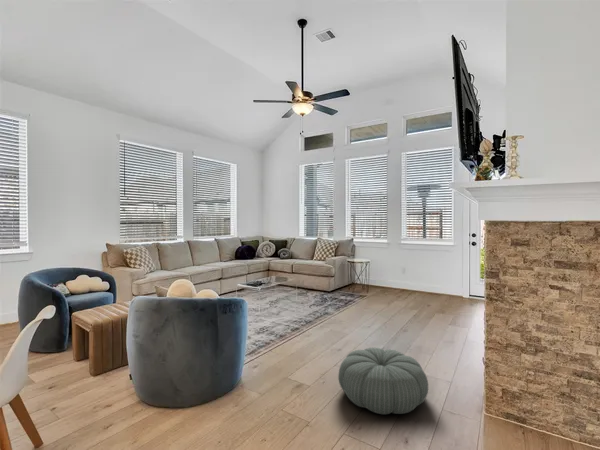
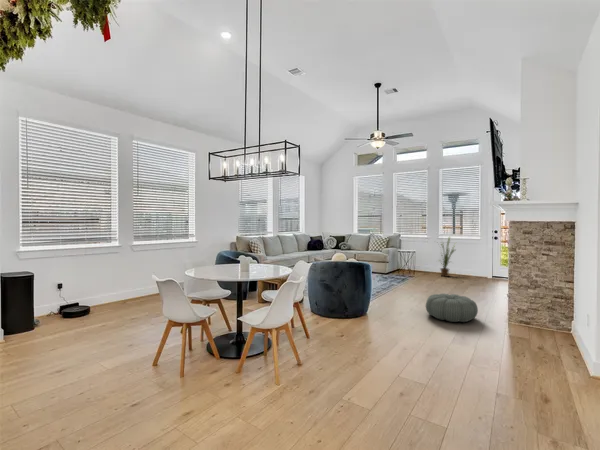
house plant: none [394,241,424,295] -> present [441,238,454,276]

